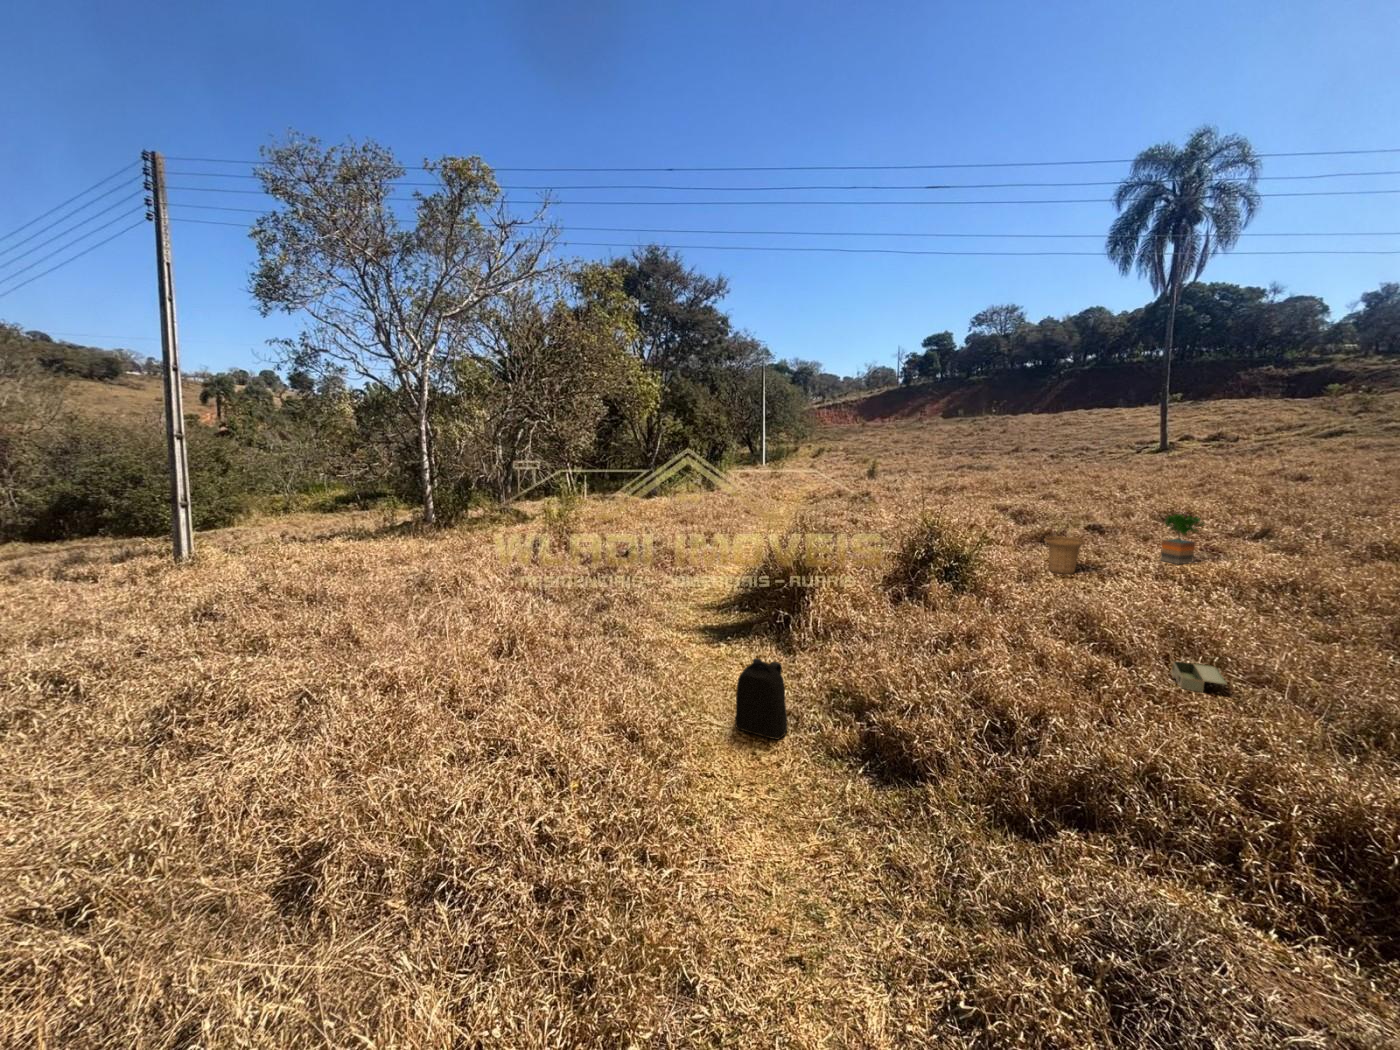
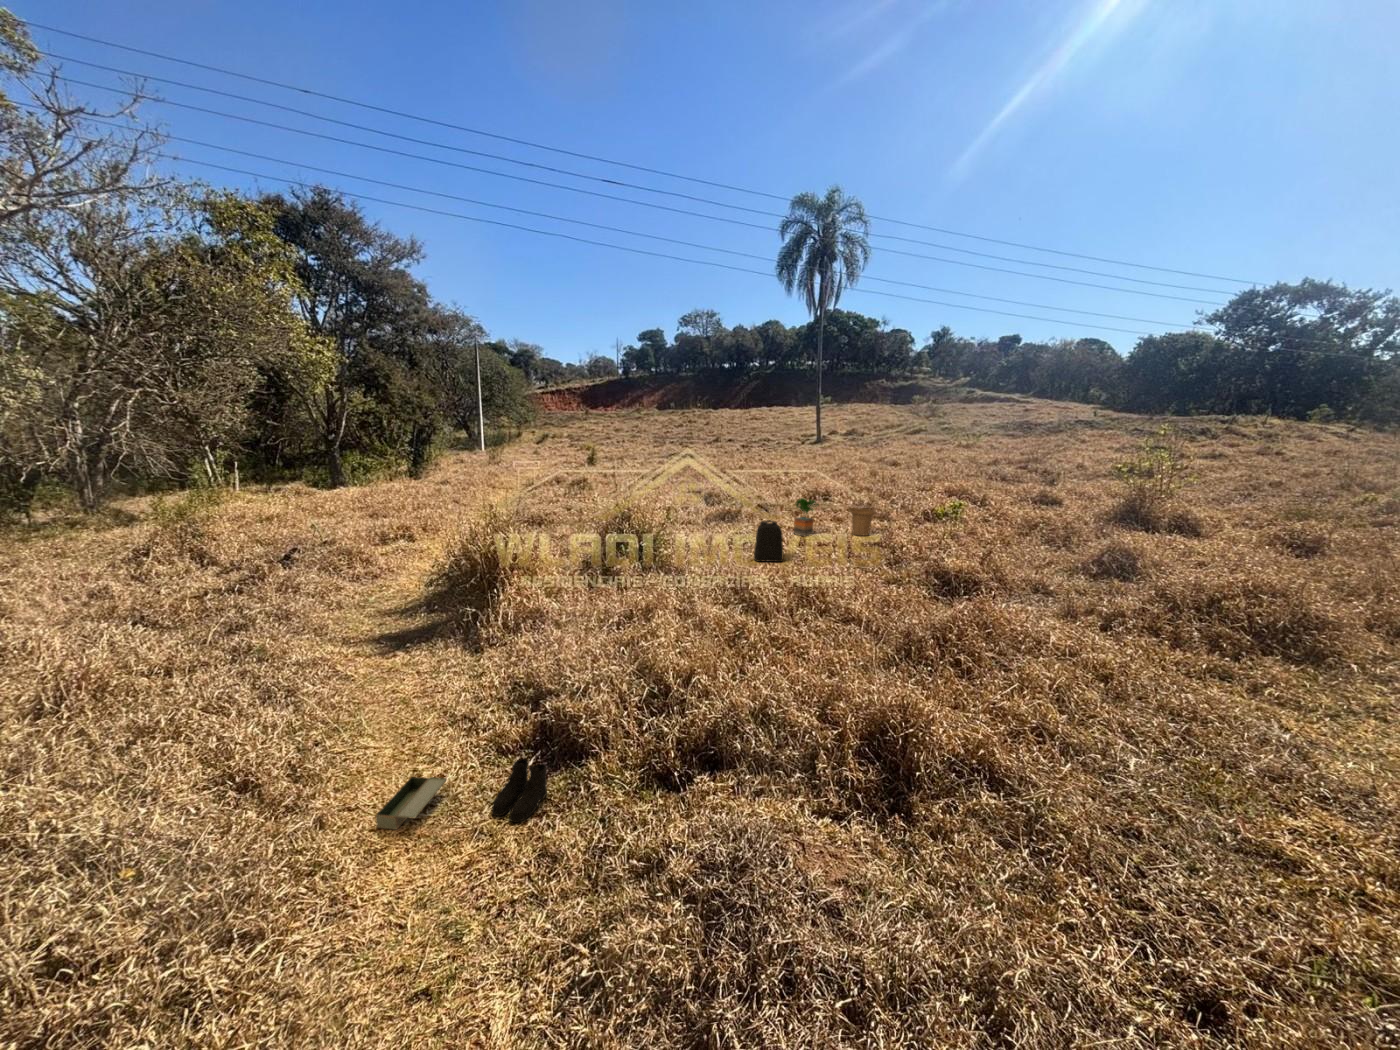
basket: present [1044,536,1086,574] -> present [850,508,876,536]
backpack: present [735,658,787,739] -> present [754,520,783,562]
toolbox: present [1171,661,1227,692] -> present [376,777,447,830]
boots: none [830,765,883,828] -> present [492,758,547,822]

